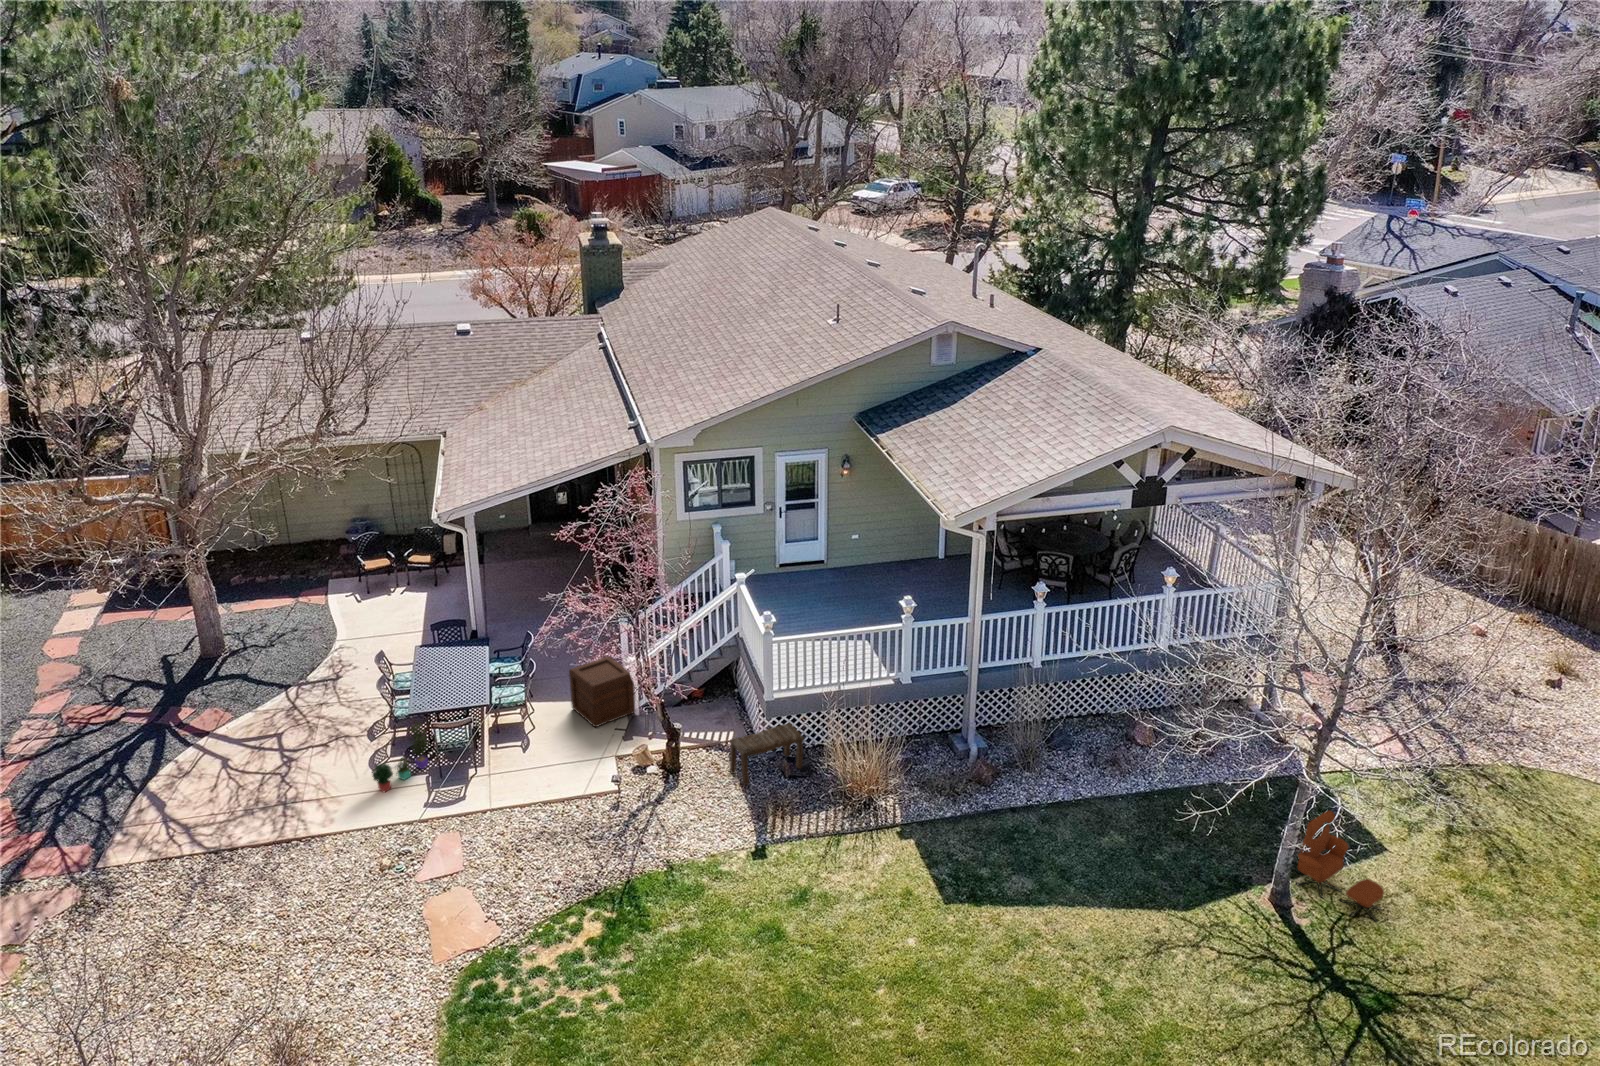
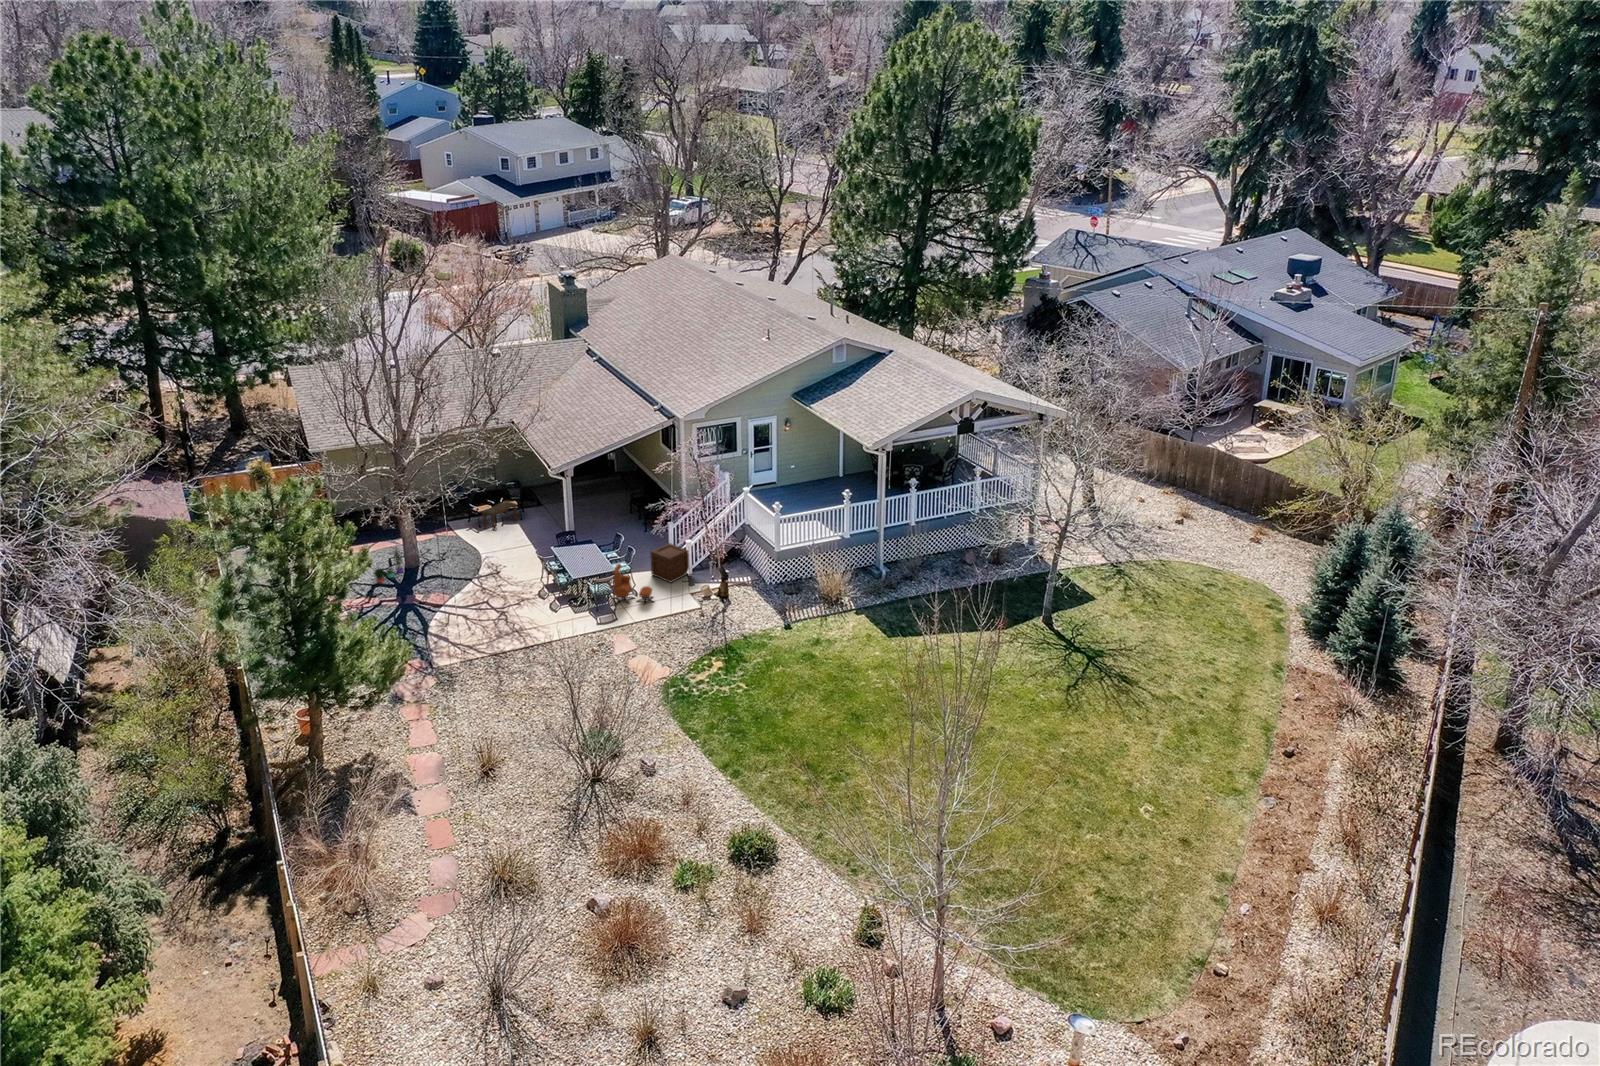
potted plant: present [372,723,428,792] -> present [373,548,403,583]
bench: present [730,723,804,785] -> present [482,501,517,530]
lounge chair: present [1296,811,1384,922] -> present [614,564,652,603]

